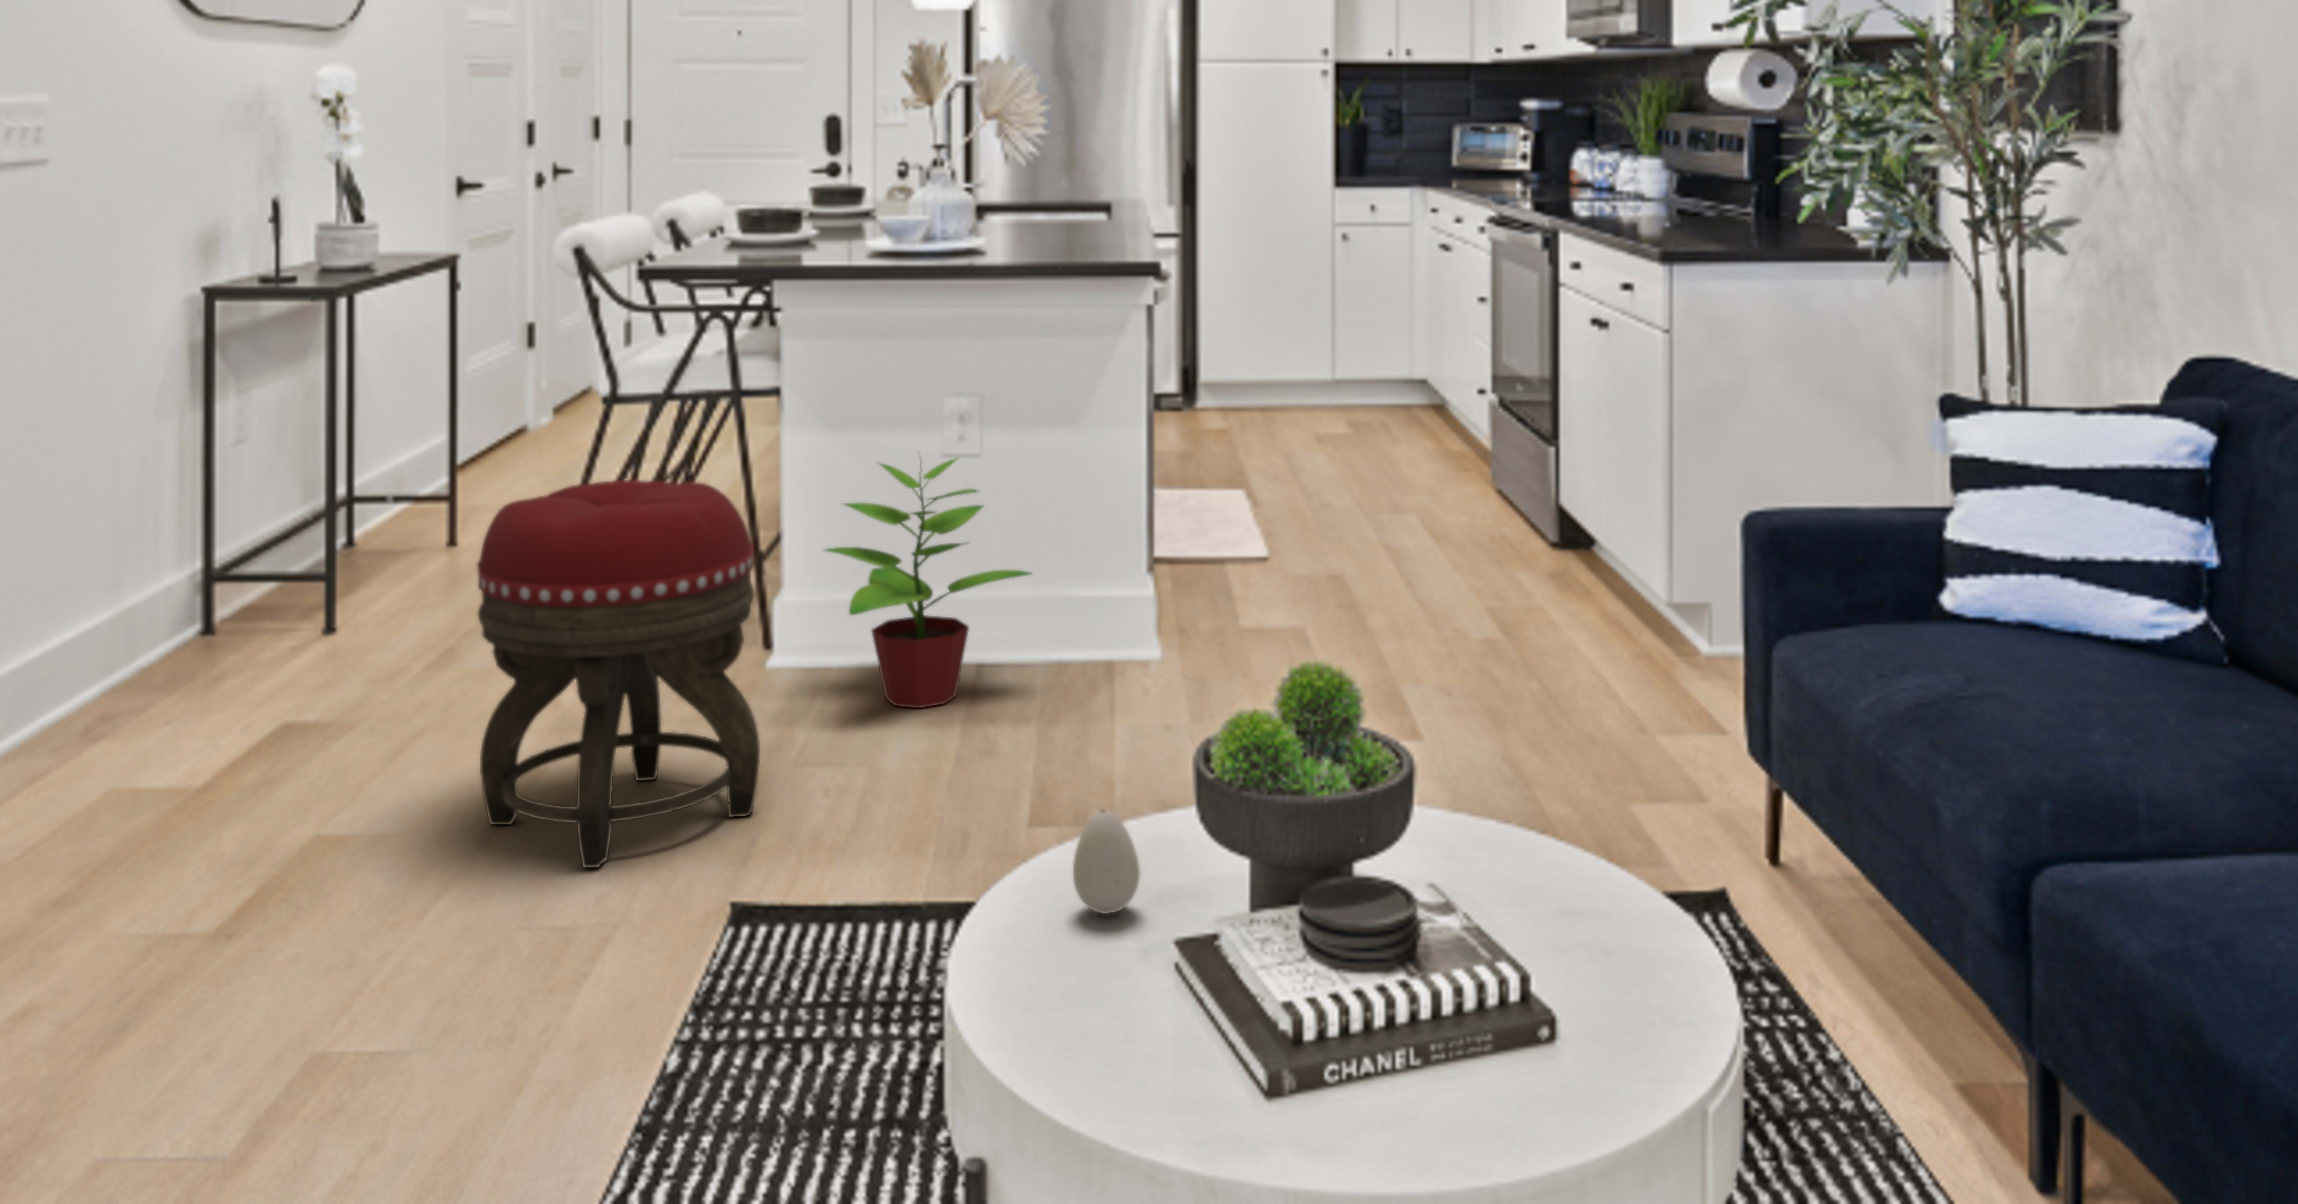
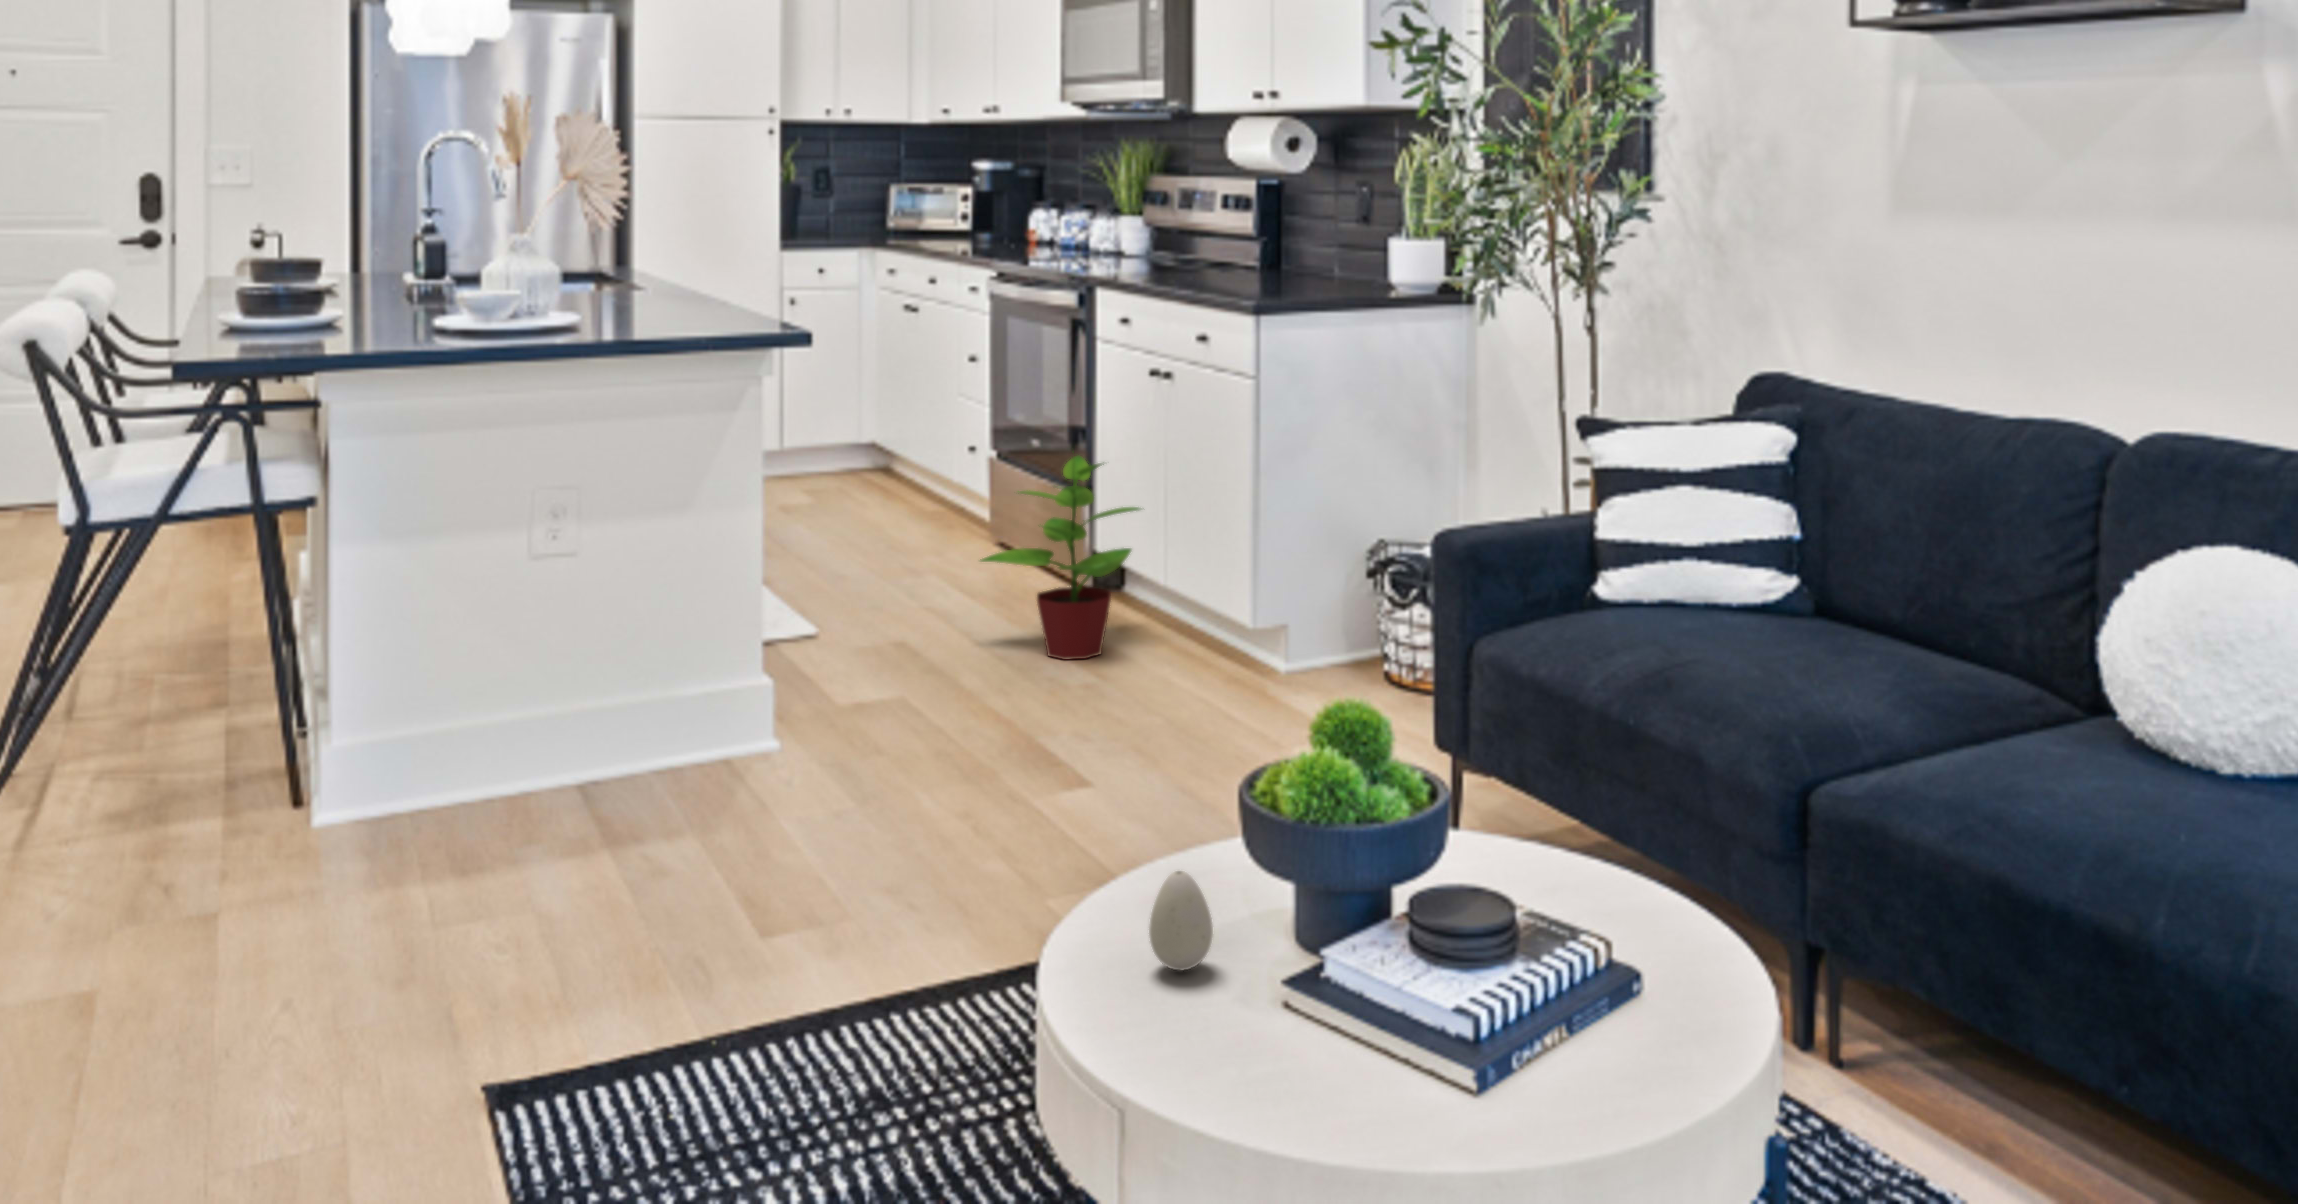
potted plant: present [826,459,1031,708] -> present [980,456,1140,659]
footstool: present [477,480,760,868] -> none [77,618,434,1080]

